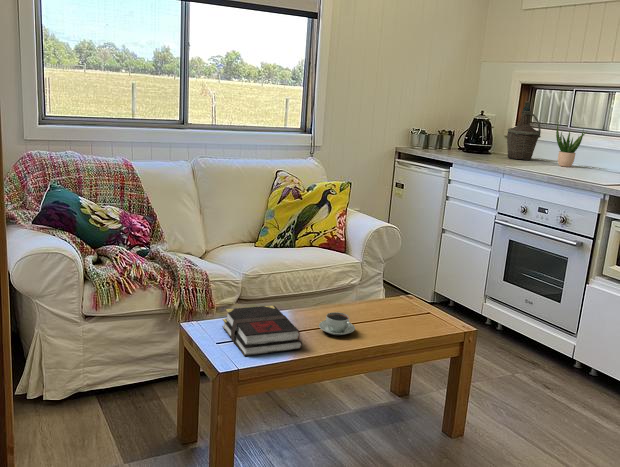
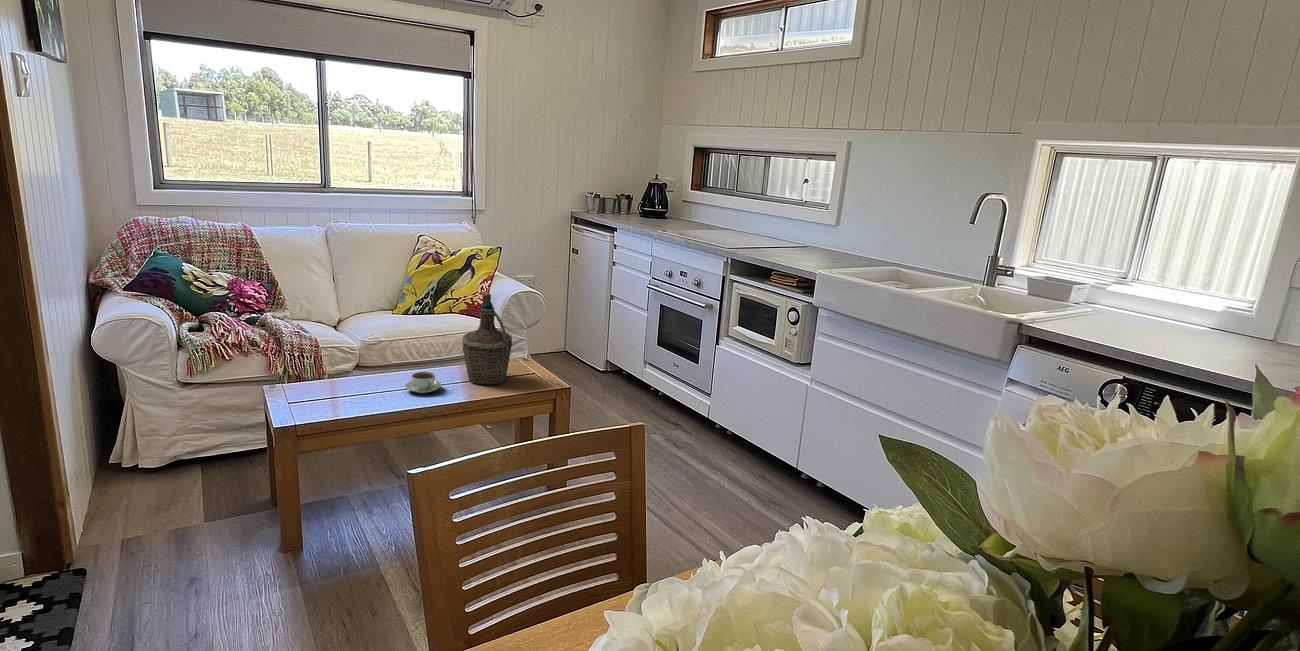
bottle: present [507,101,541,160] -> present [462,293,512,384]
potted plant: present [556,122,586,167] -> none [716,184,745,230]
book: present [222,306,302,356] -> none [306,366,375,412]

